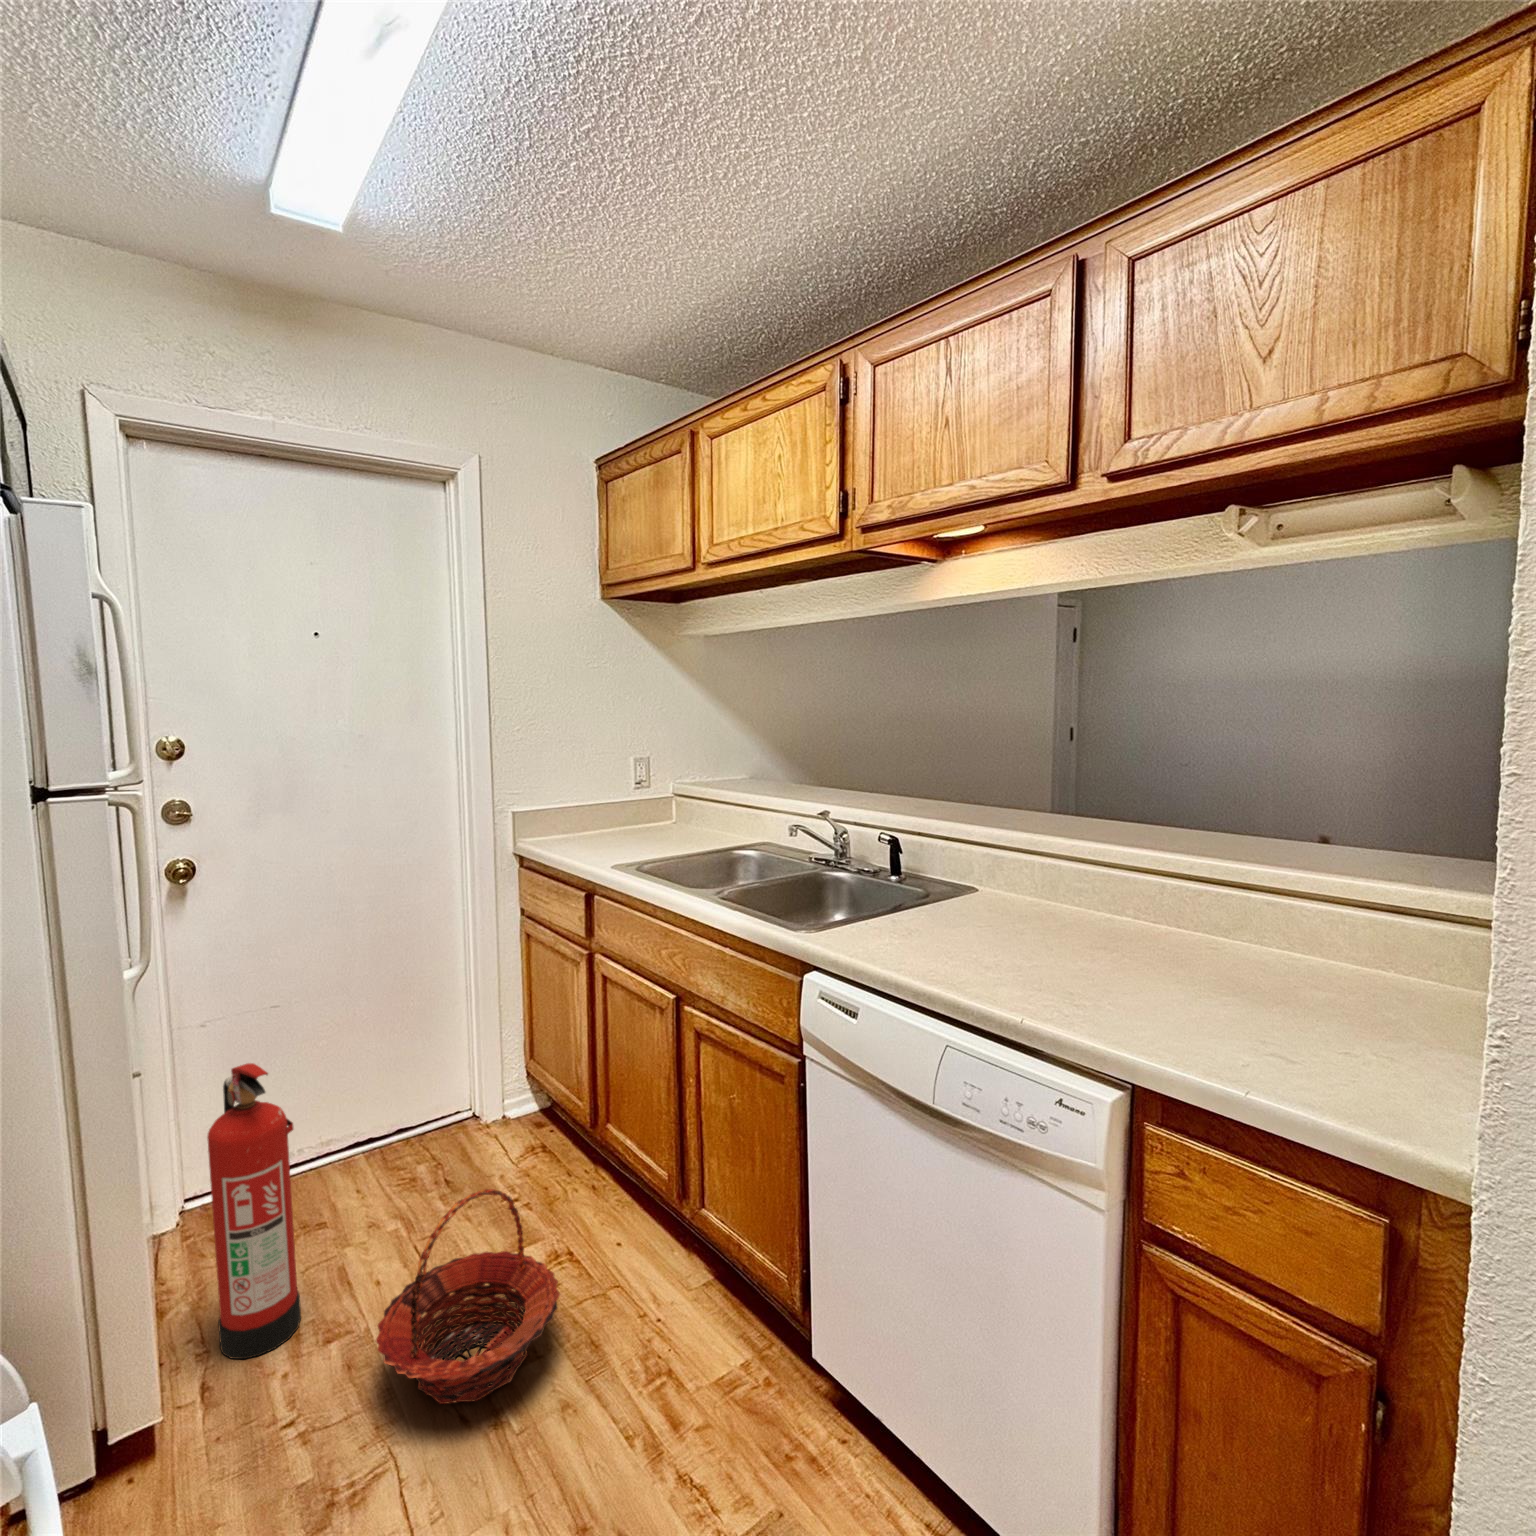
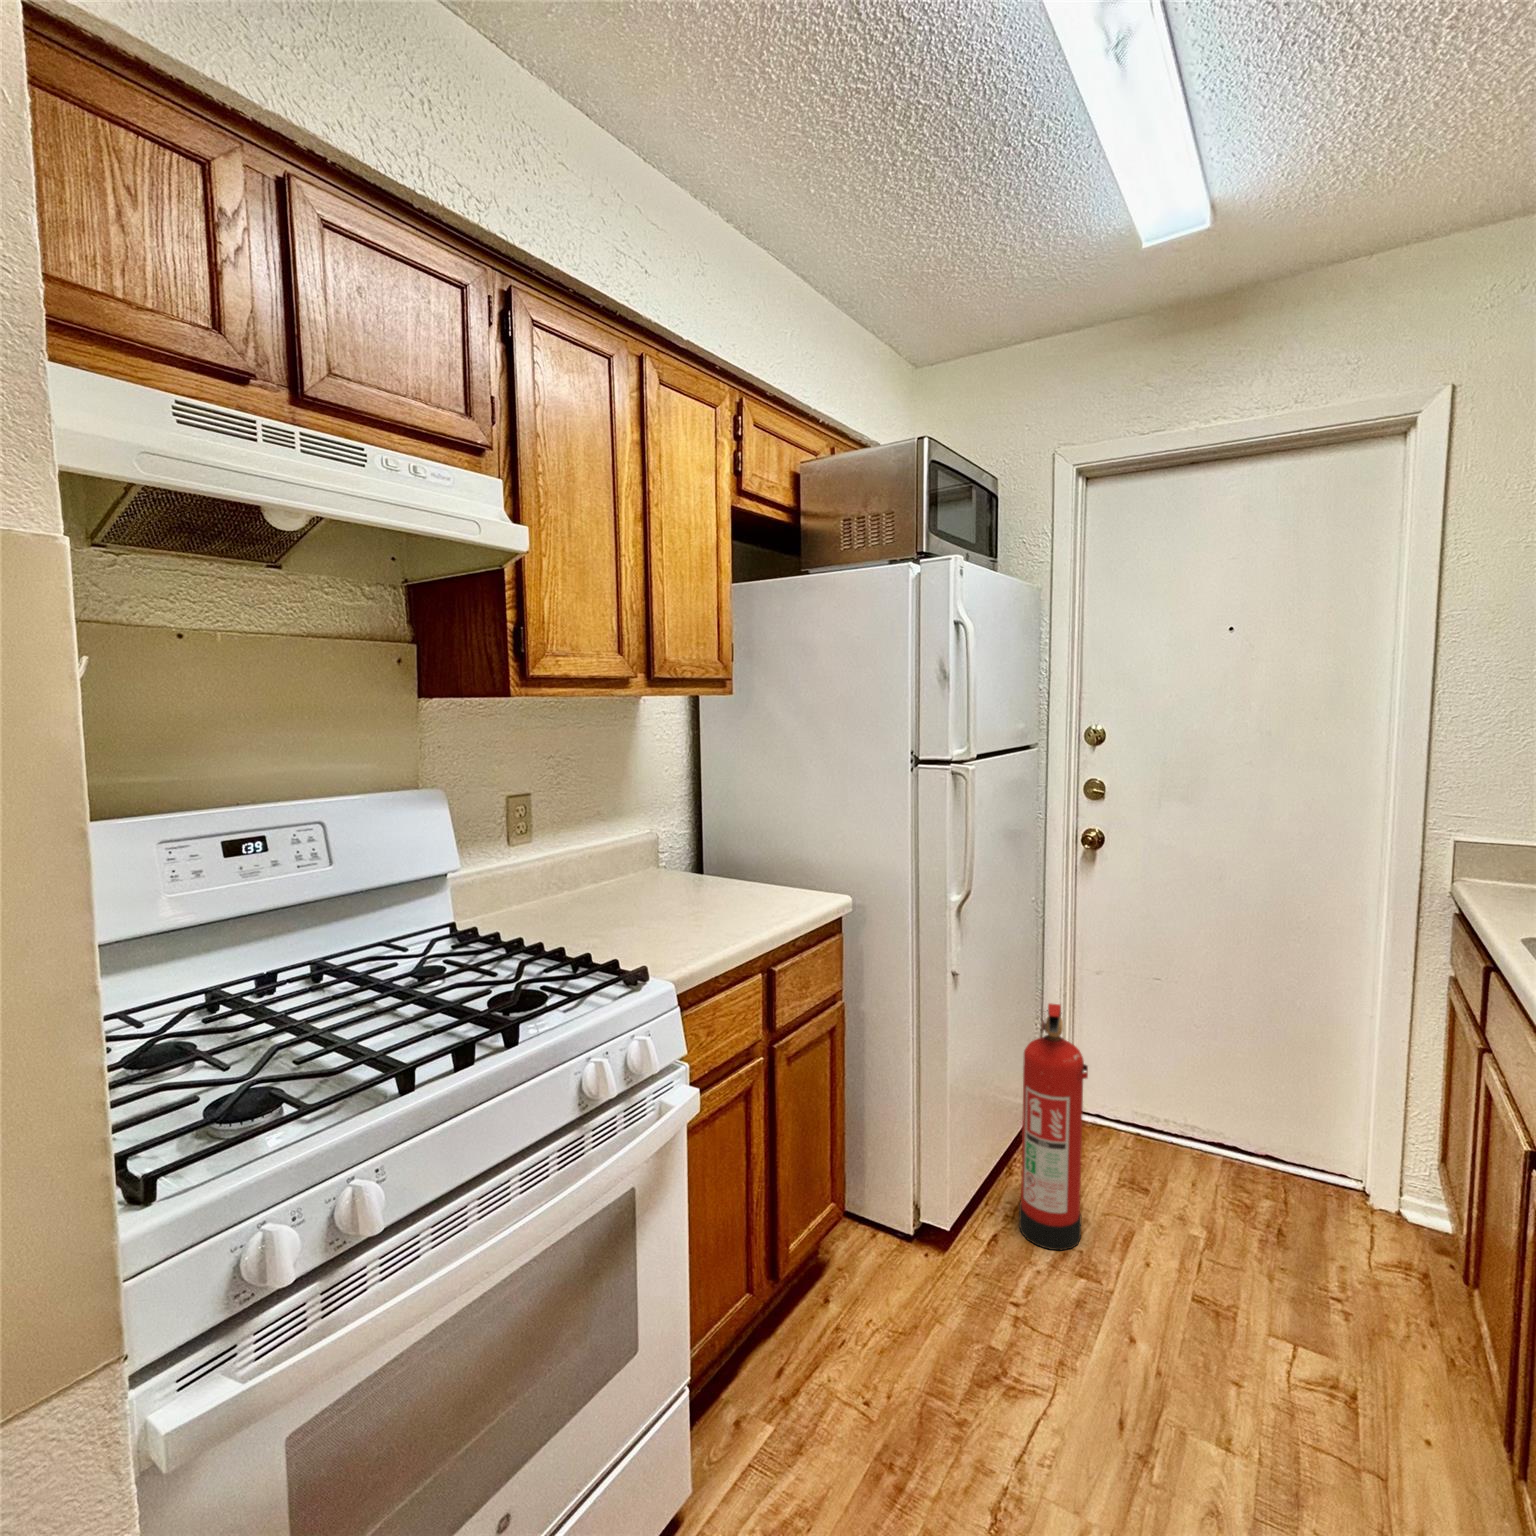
basket: present [376,1189,560,1404] -> none [1074,1219,1276,1439]

